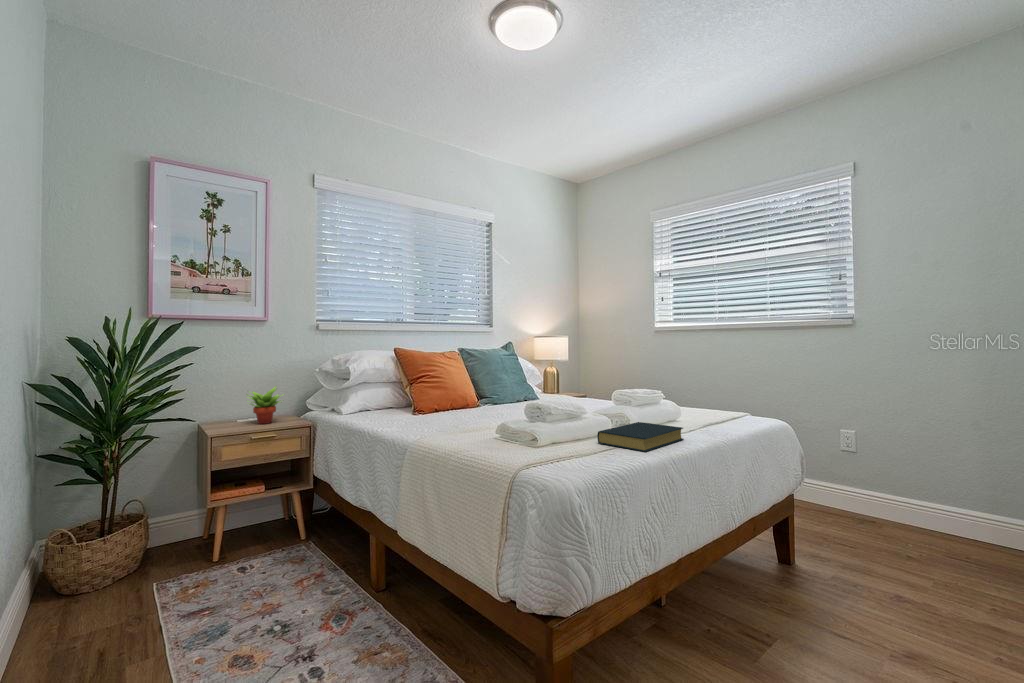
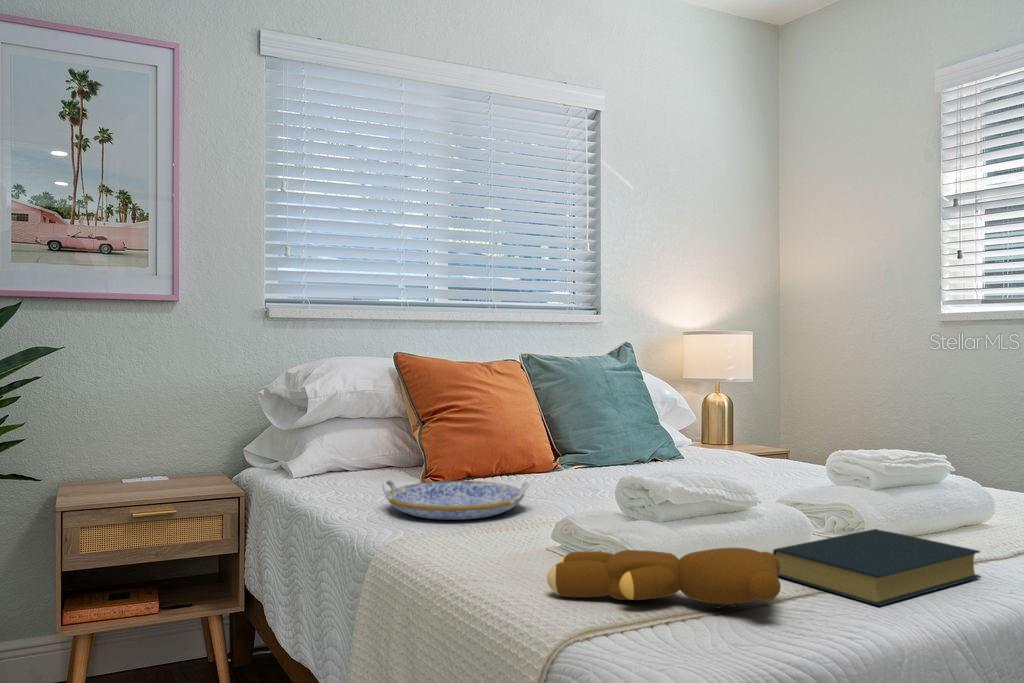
succulent plant: present [247,386,280,424] -> none [125,419,197,489]
serving tray: none [399,410,474,429] -> present [382,480,529,520]
teddy bear: none [500,429,607,457] -> present [547,548,781,608]

